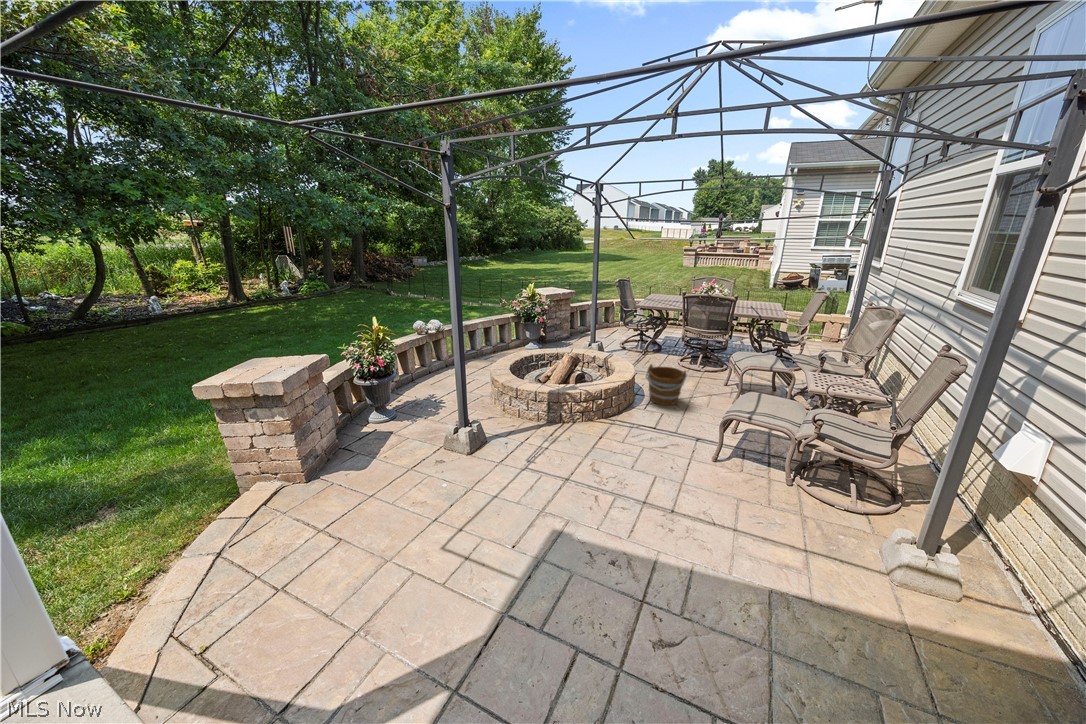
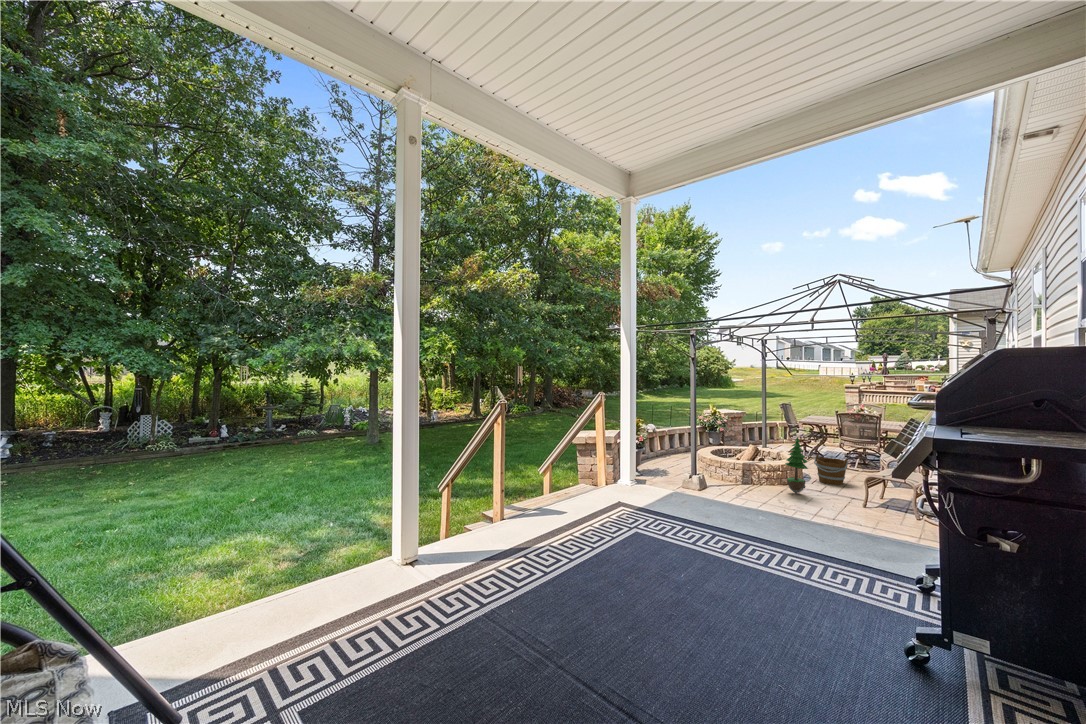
potted tree: none [603,358,635,438] -> present [785,437,808,493]

